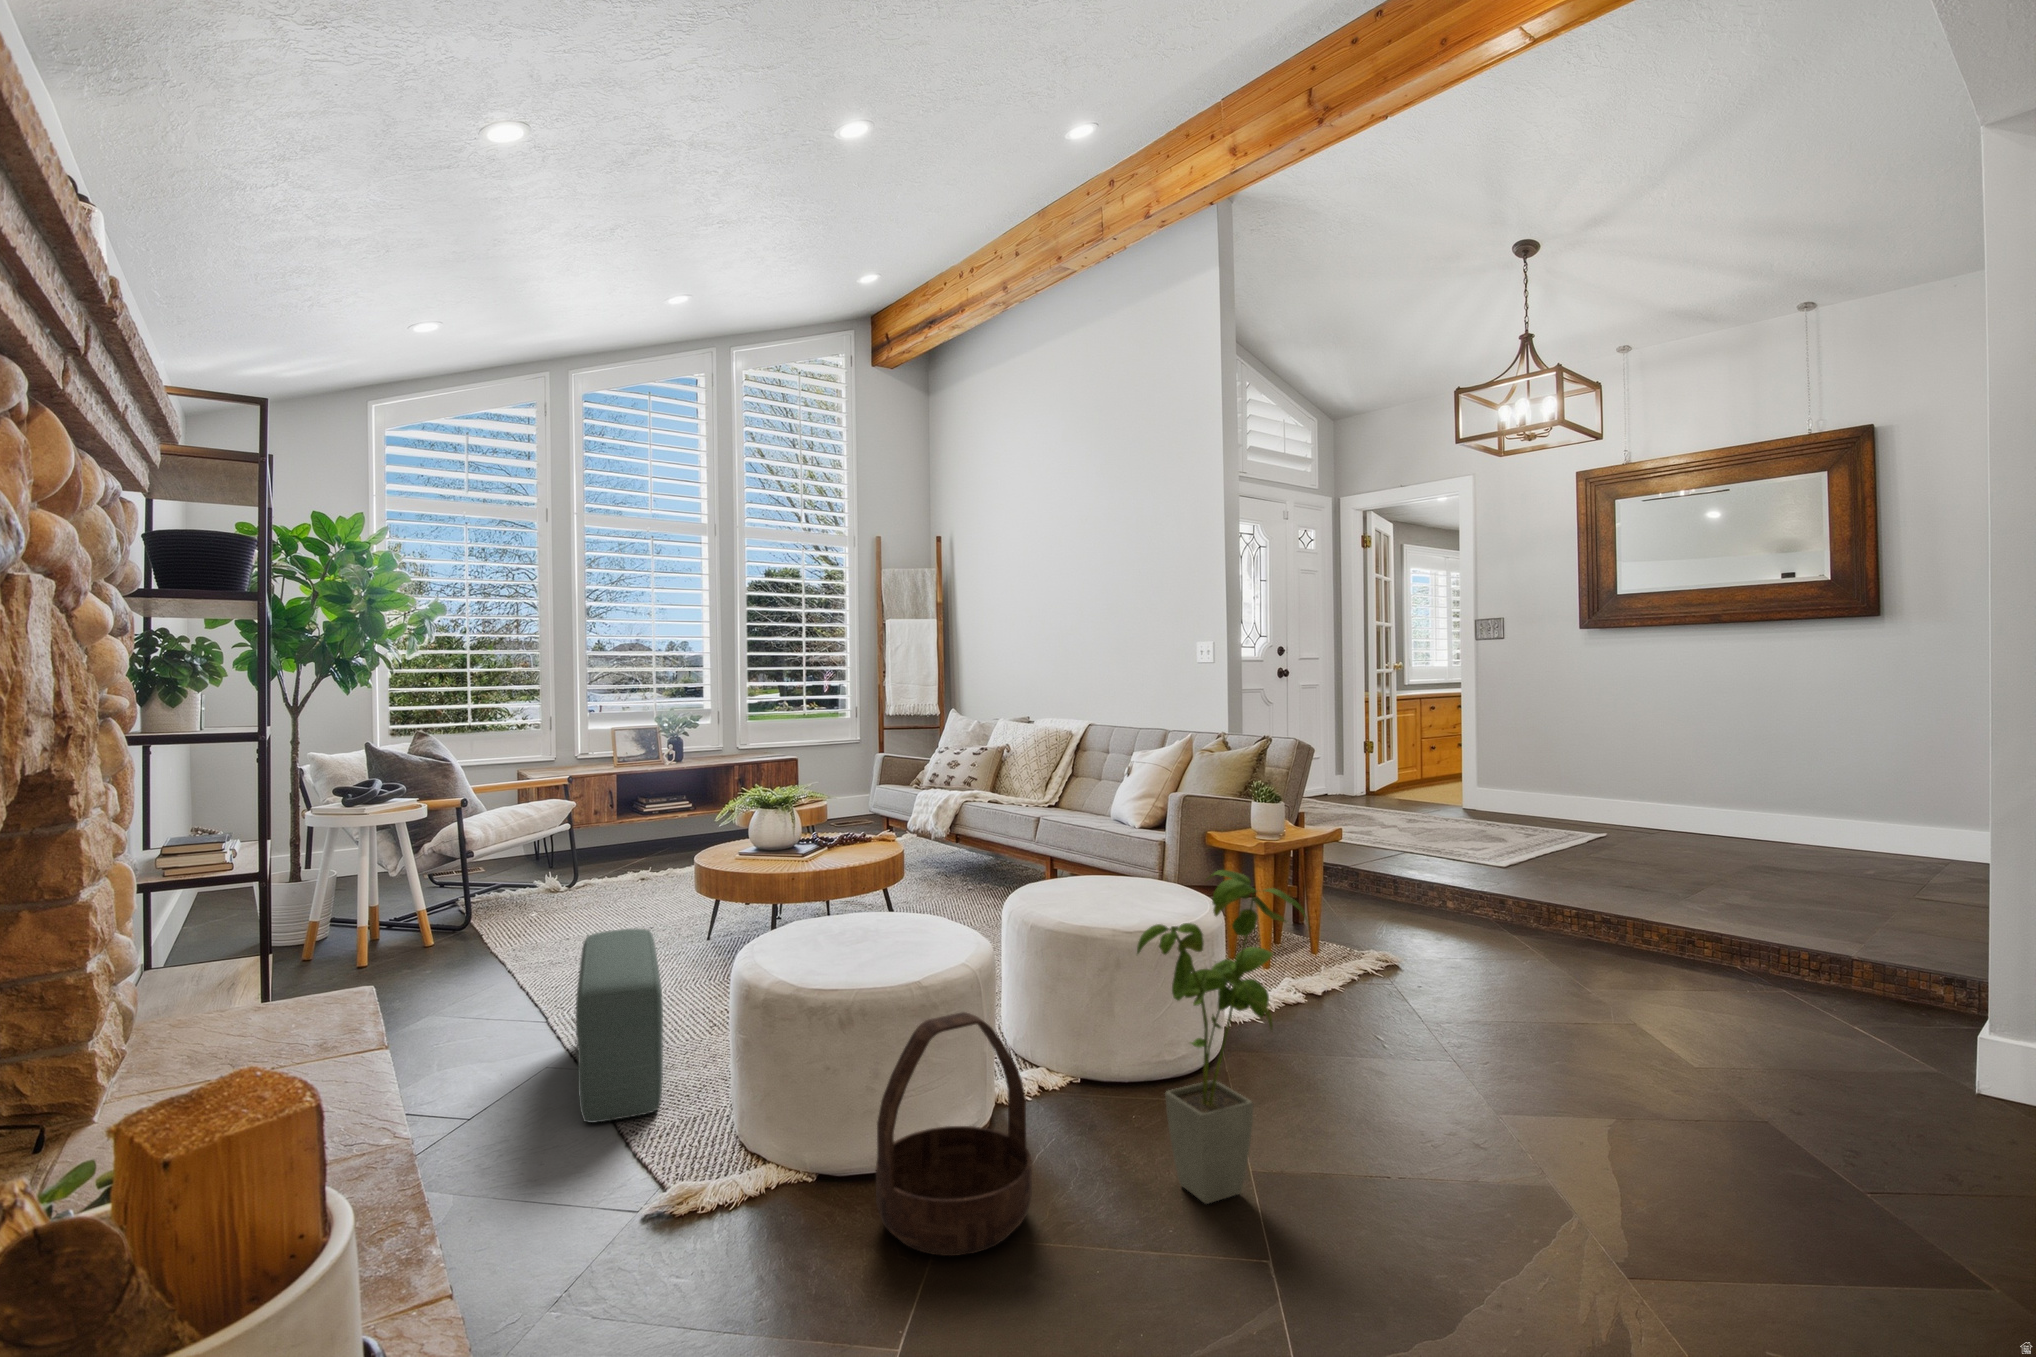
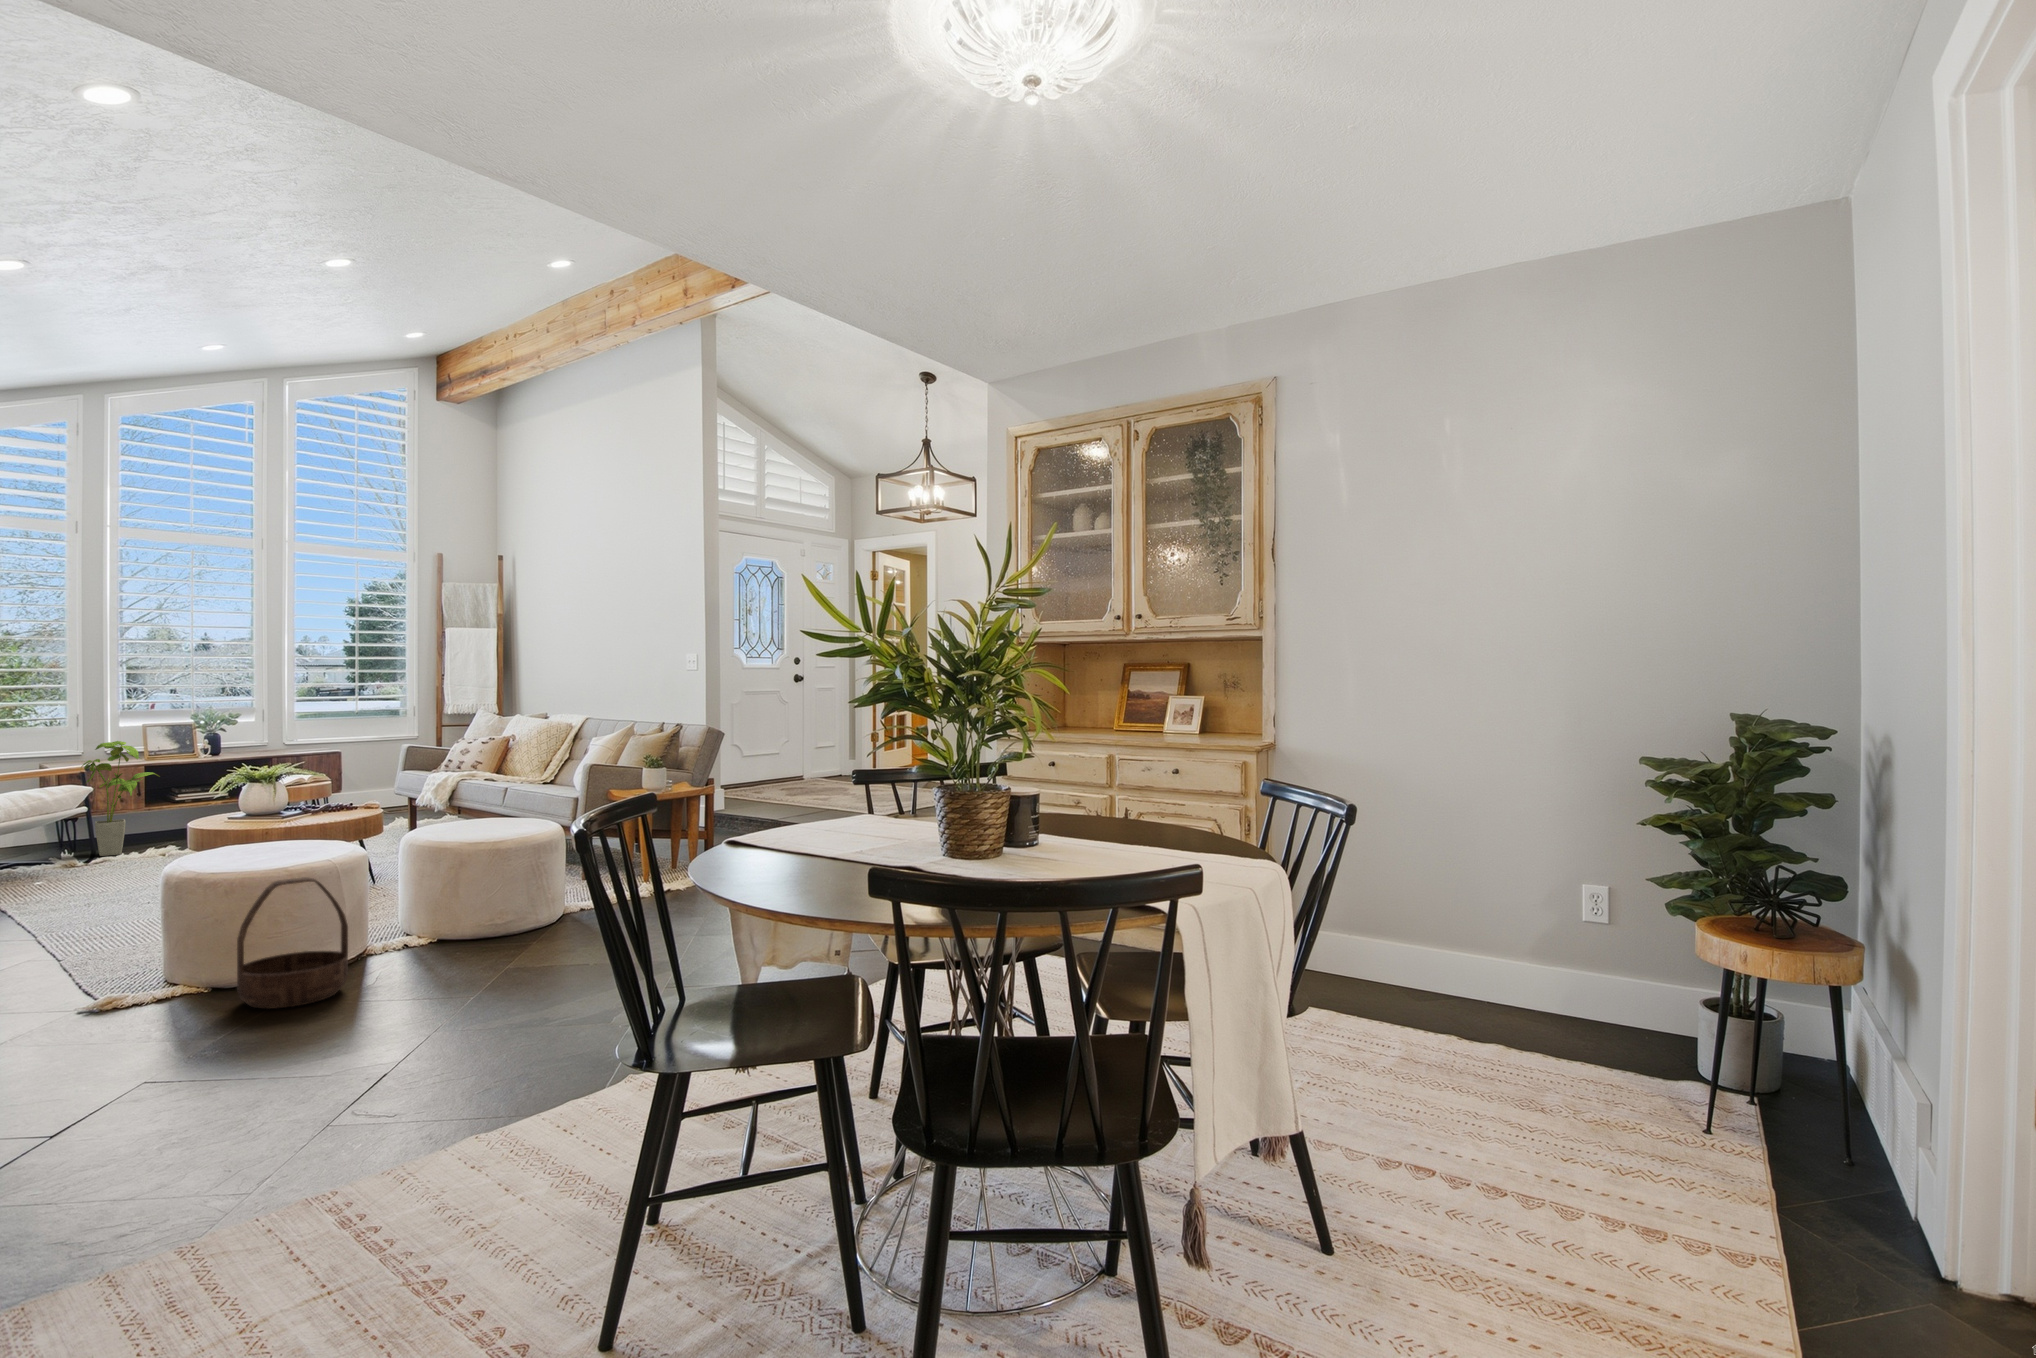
house plant: present [1137,870,1308,1204] -> present [82,741,159,856]
pouf: present [576,929,663,1123] -> none [41,862,126,979]

